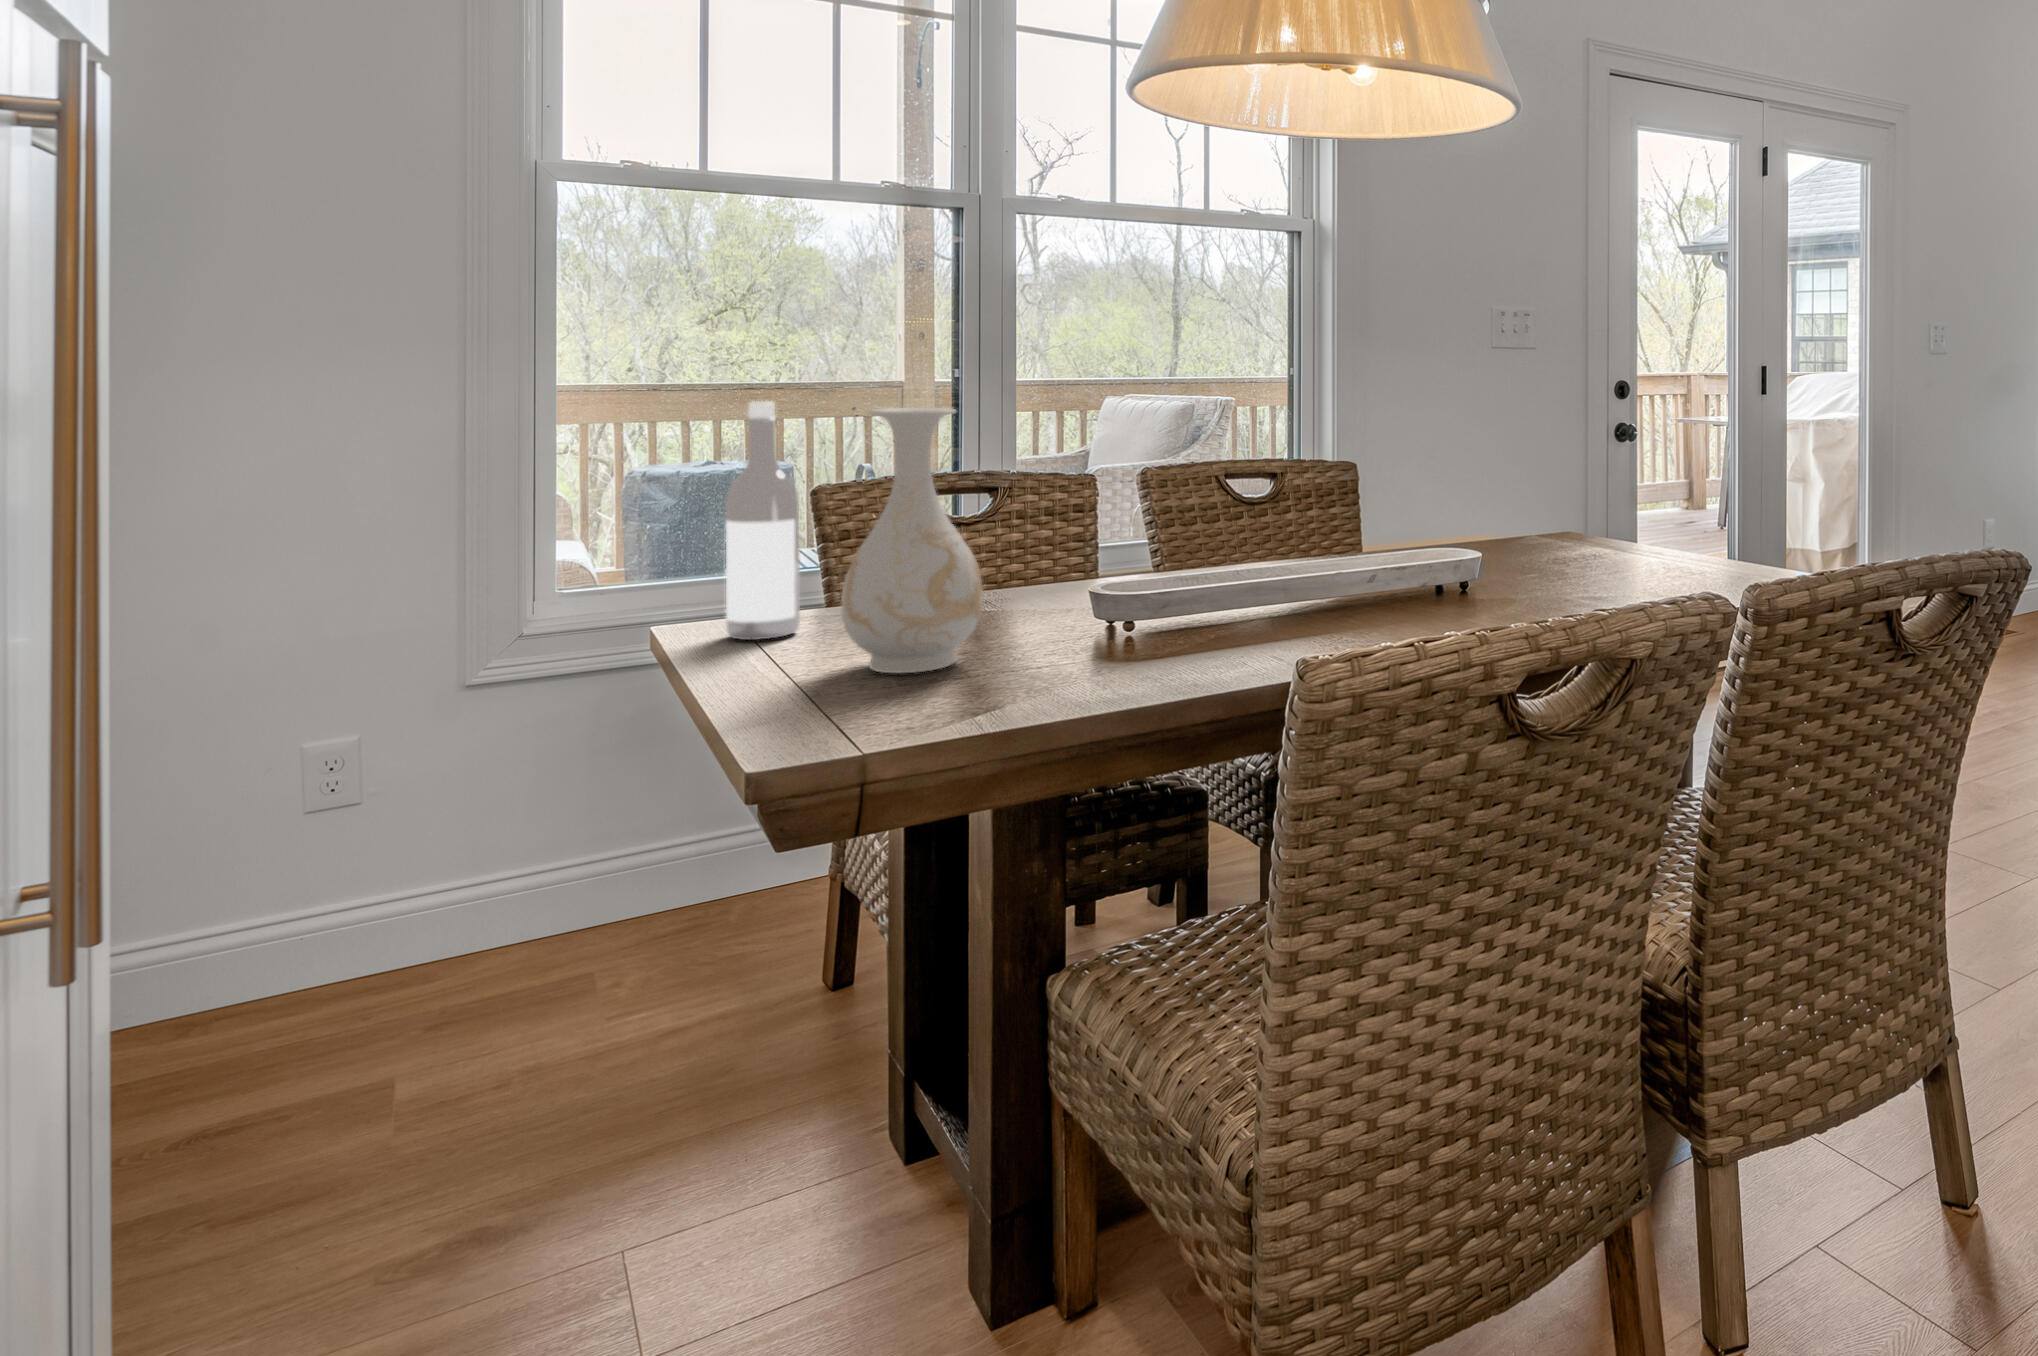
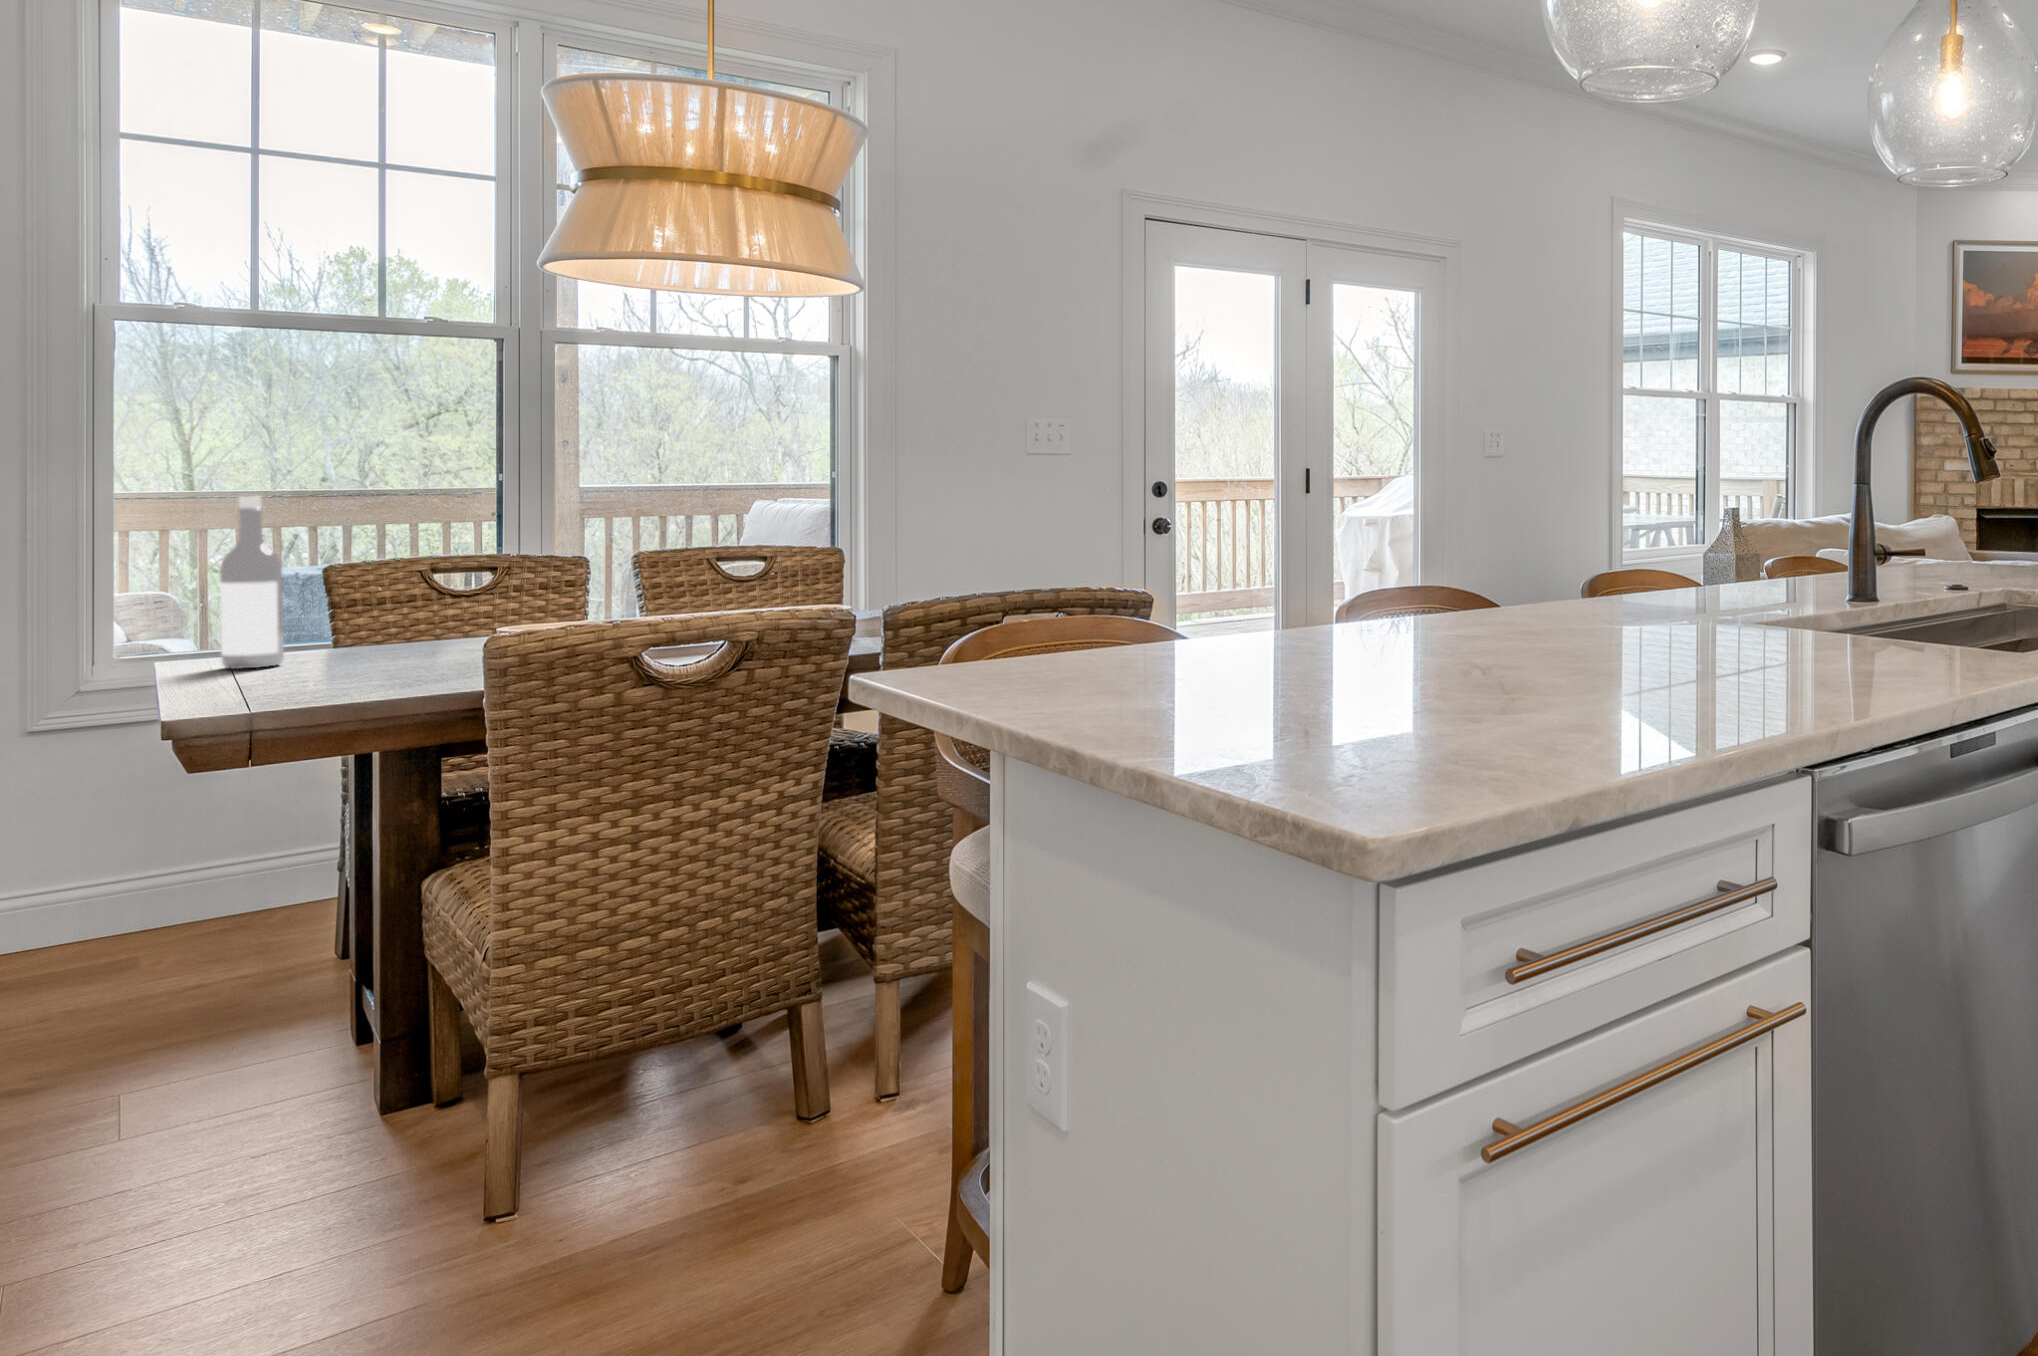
vase: present [841,408,983,673] -> none [296,498,412,681]

